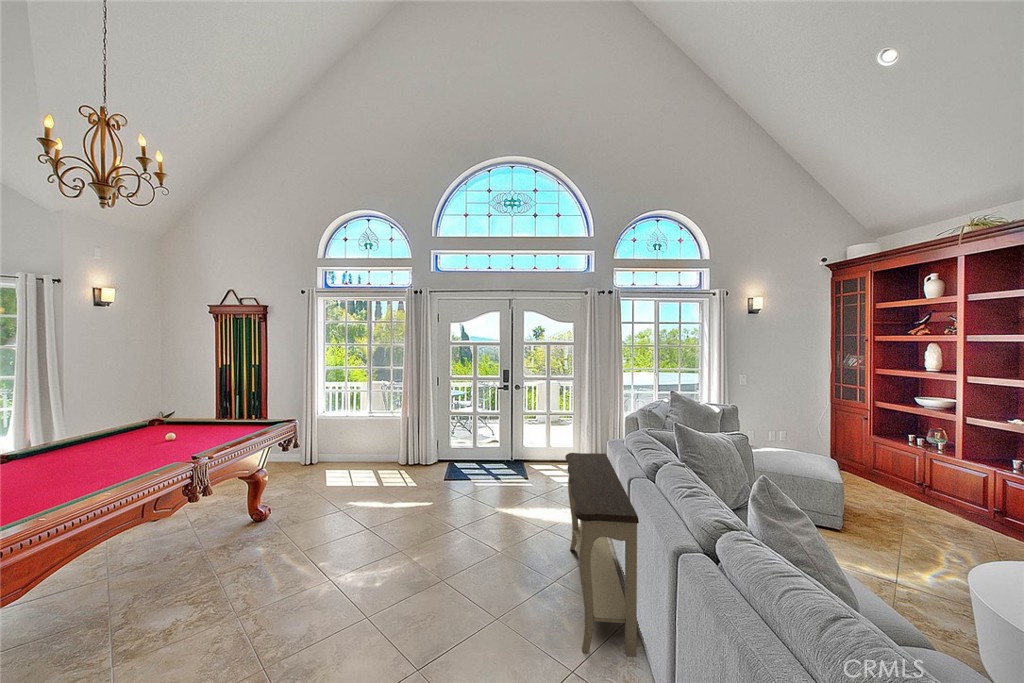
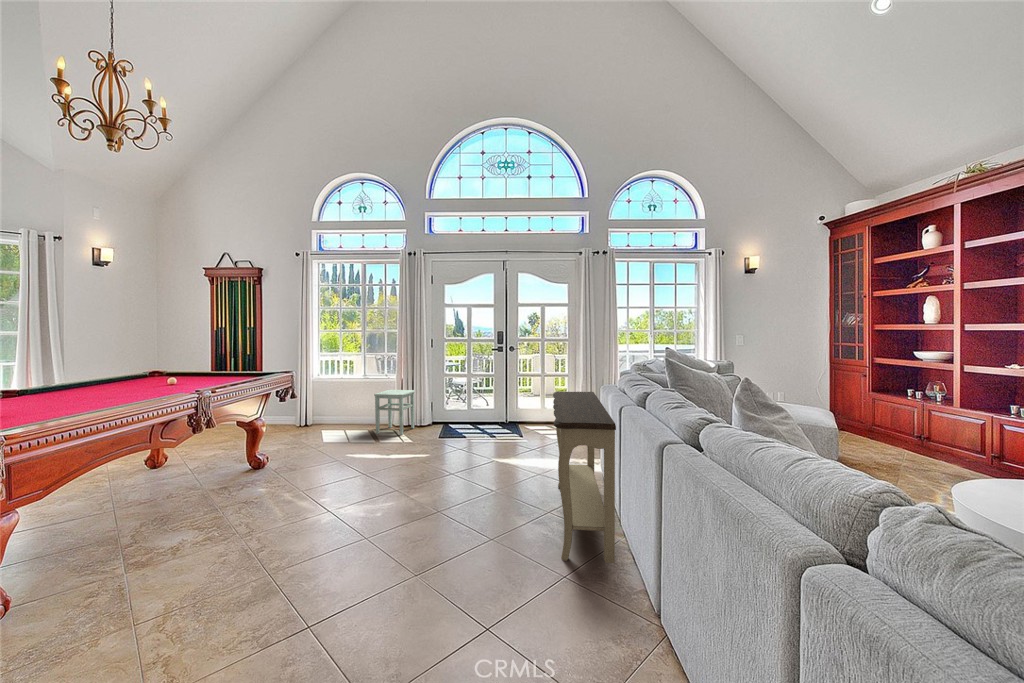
stool: none [379,428,420,476] -> present [374,390,415,435]

